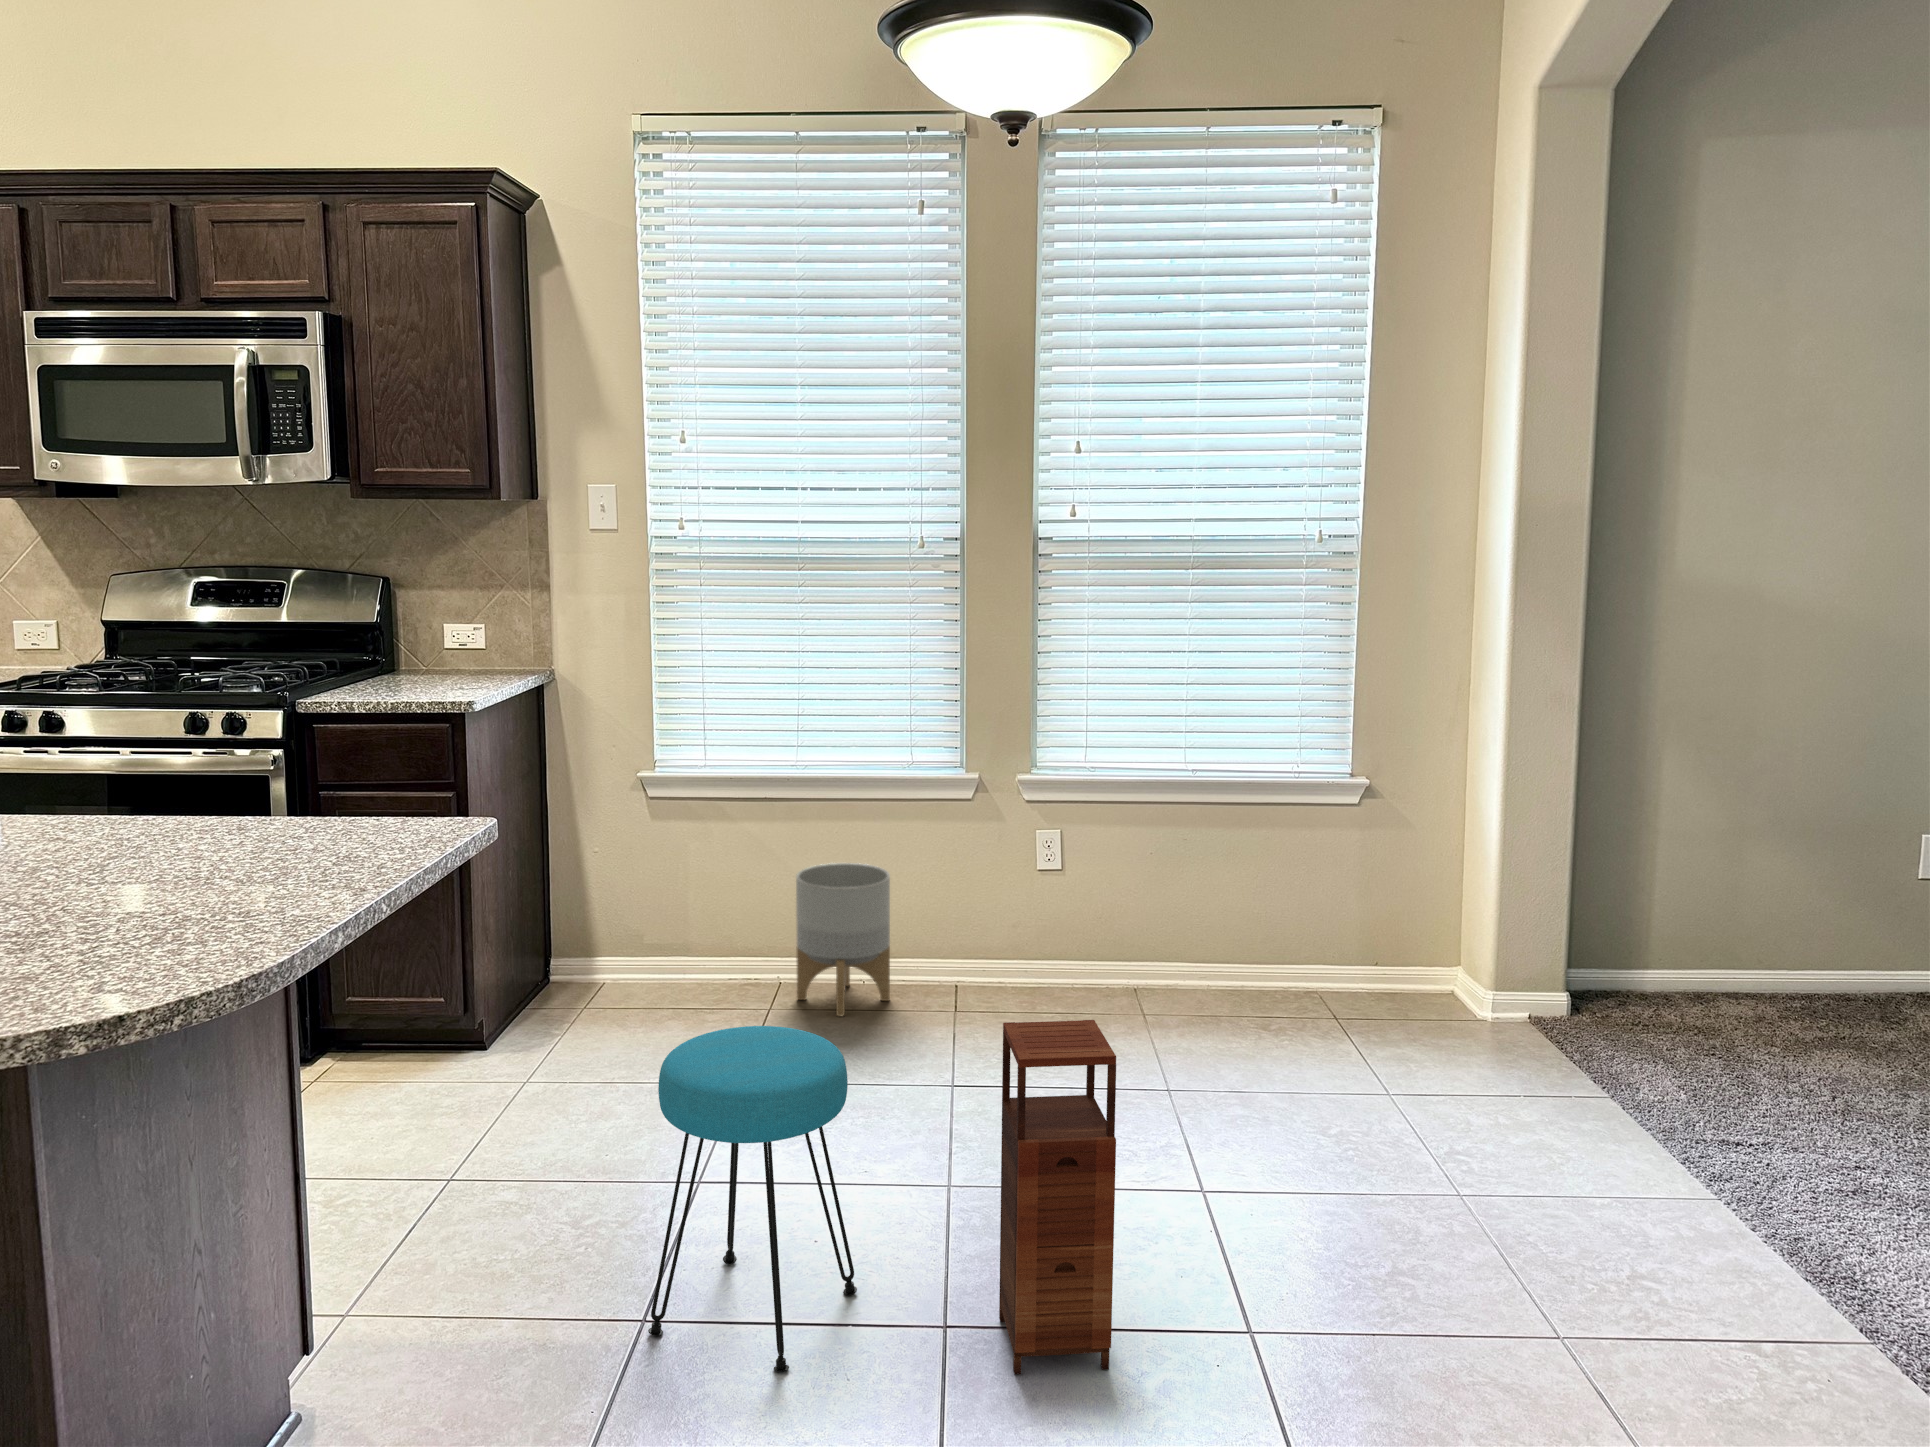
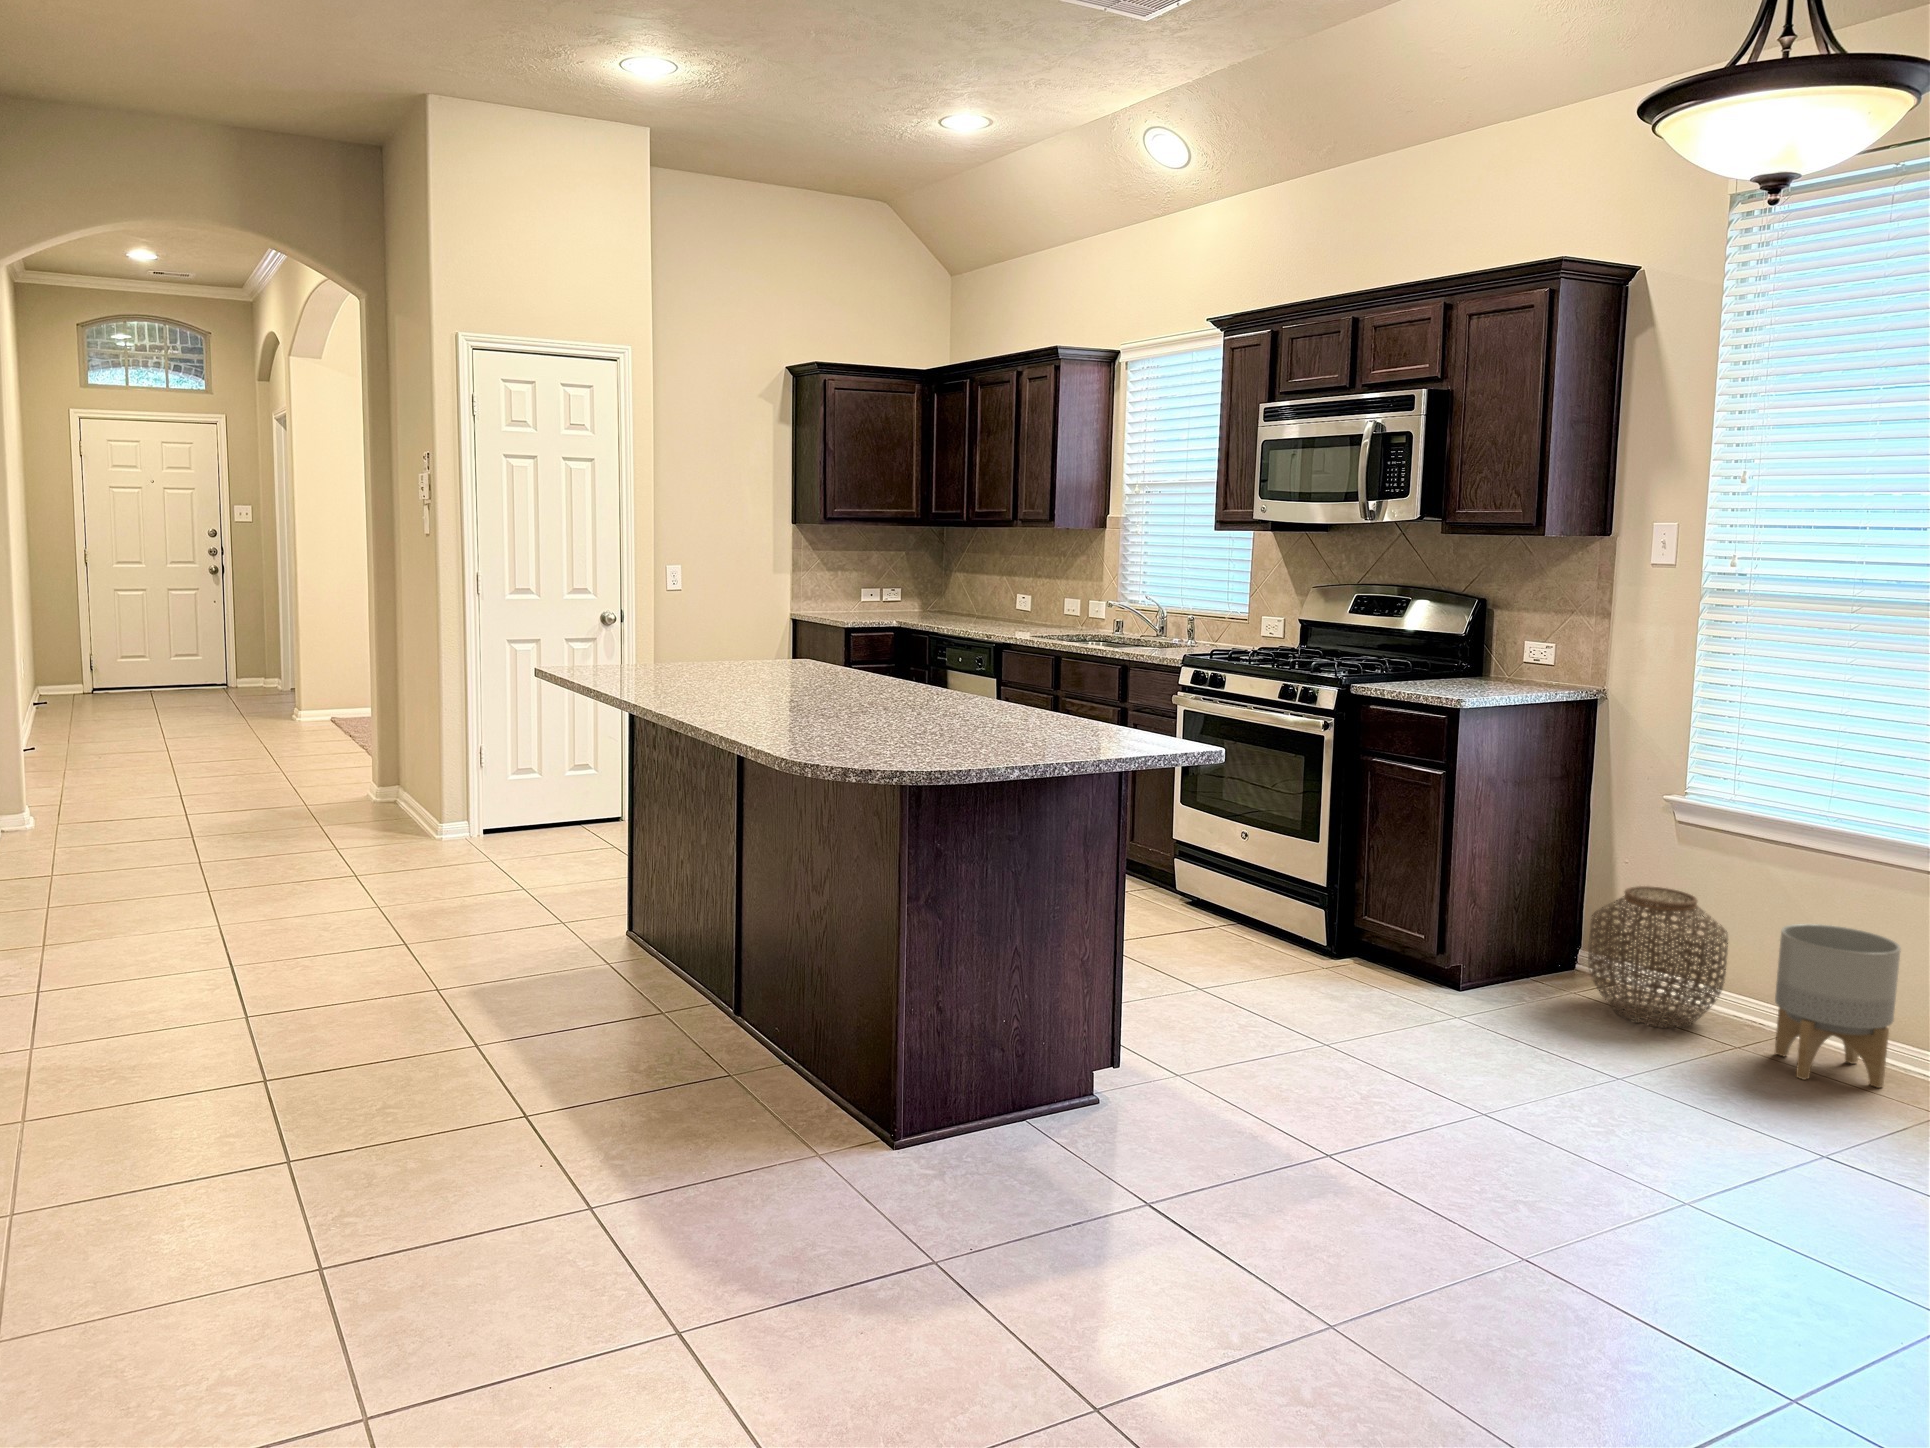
woven basket: none [609,867,738,1014] -> present [1588,886,1728,1028]
storage cabinet: present [999,1020,1116,1375] -> none [1538,1009,1691,1346]
stool: present [648,1026,857,1372] -> none [1326,958,1503,1215]

